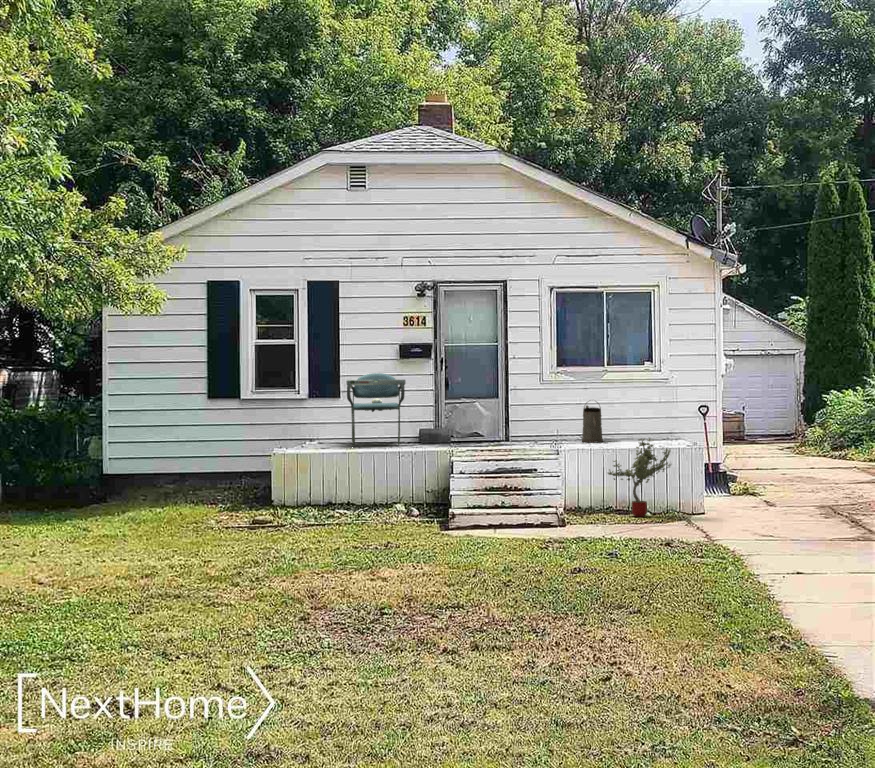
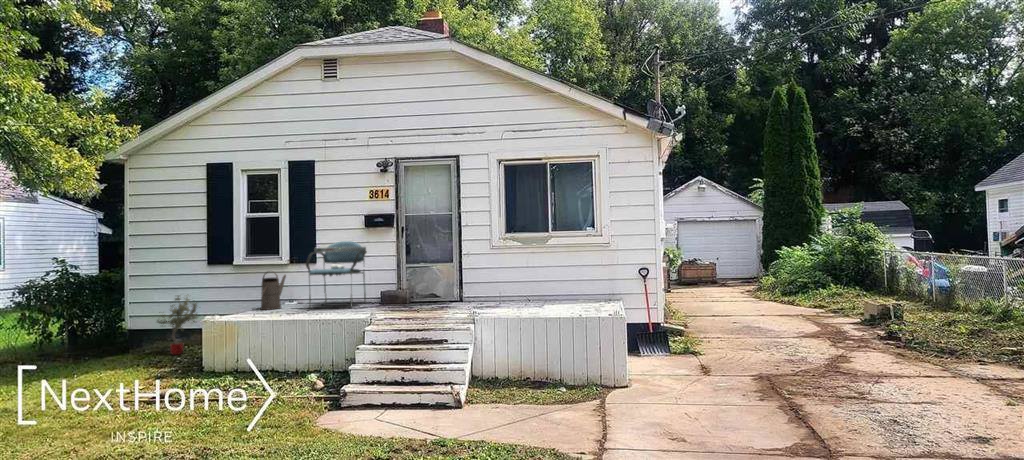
watering can: present [582,406,603,442] -> present [261,272,286,310]
potted tree: present [608,439,671,517] -> present [157,296,197,355]

